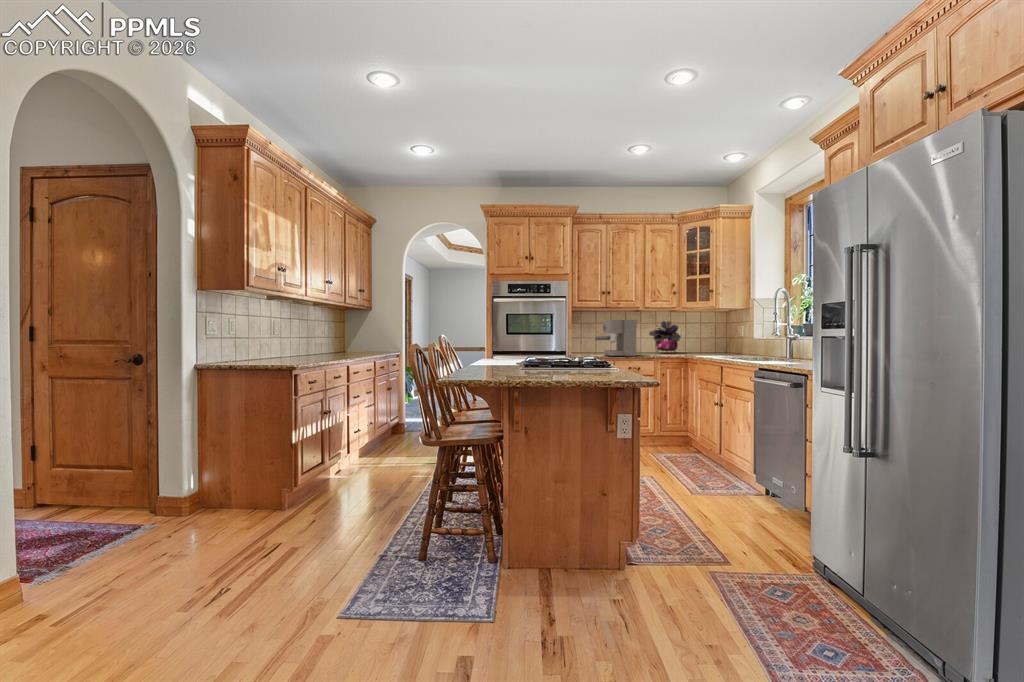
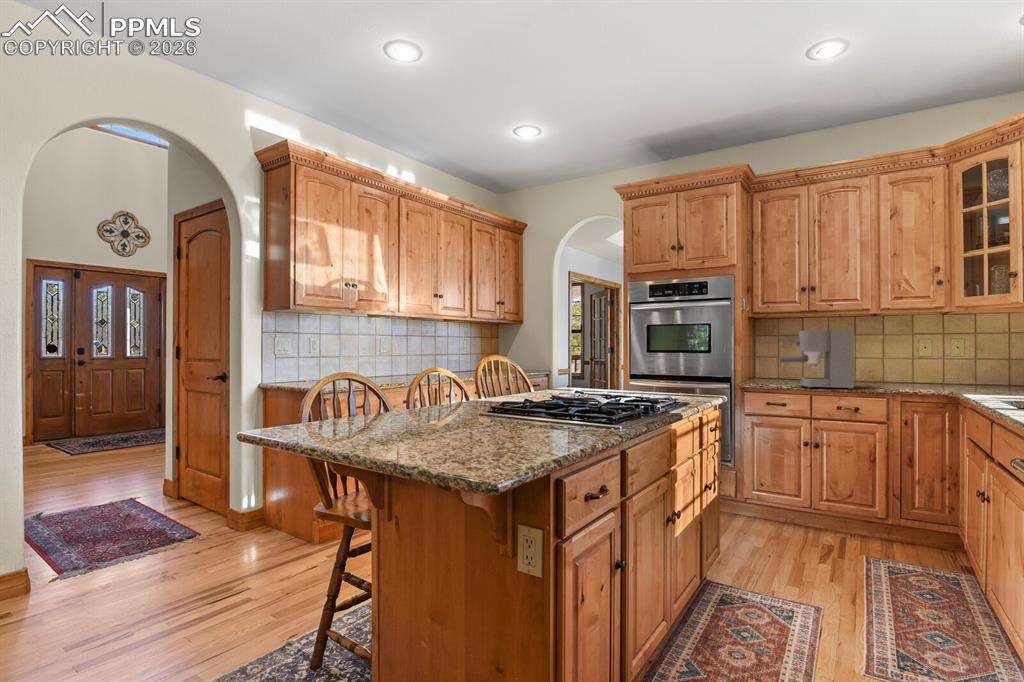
potted plant: present [649,321,681,352] -> none [894,328,957,385]

